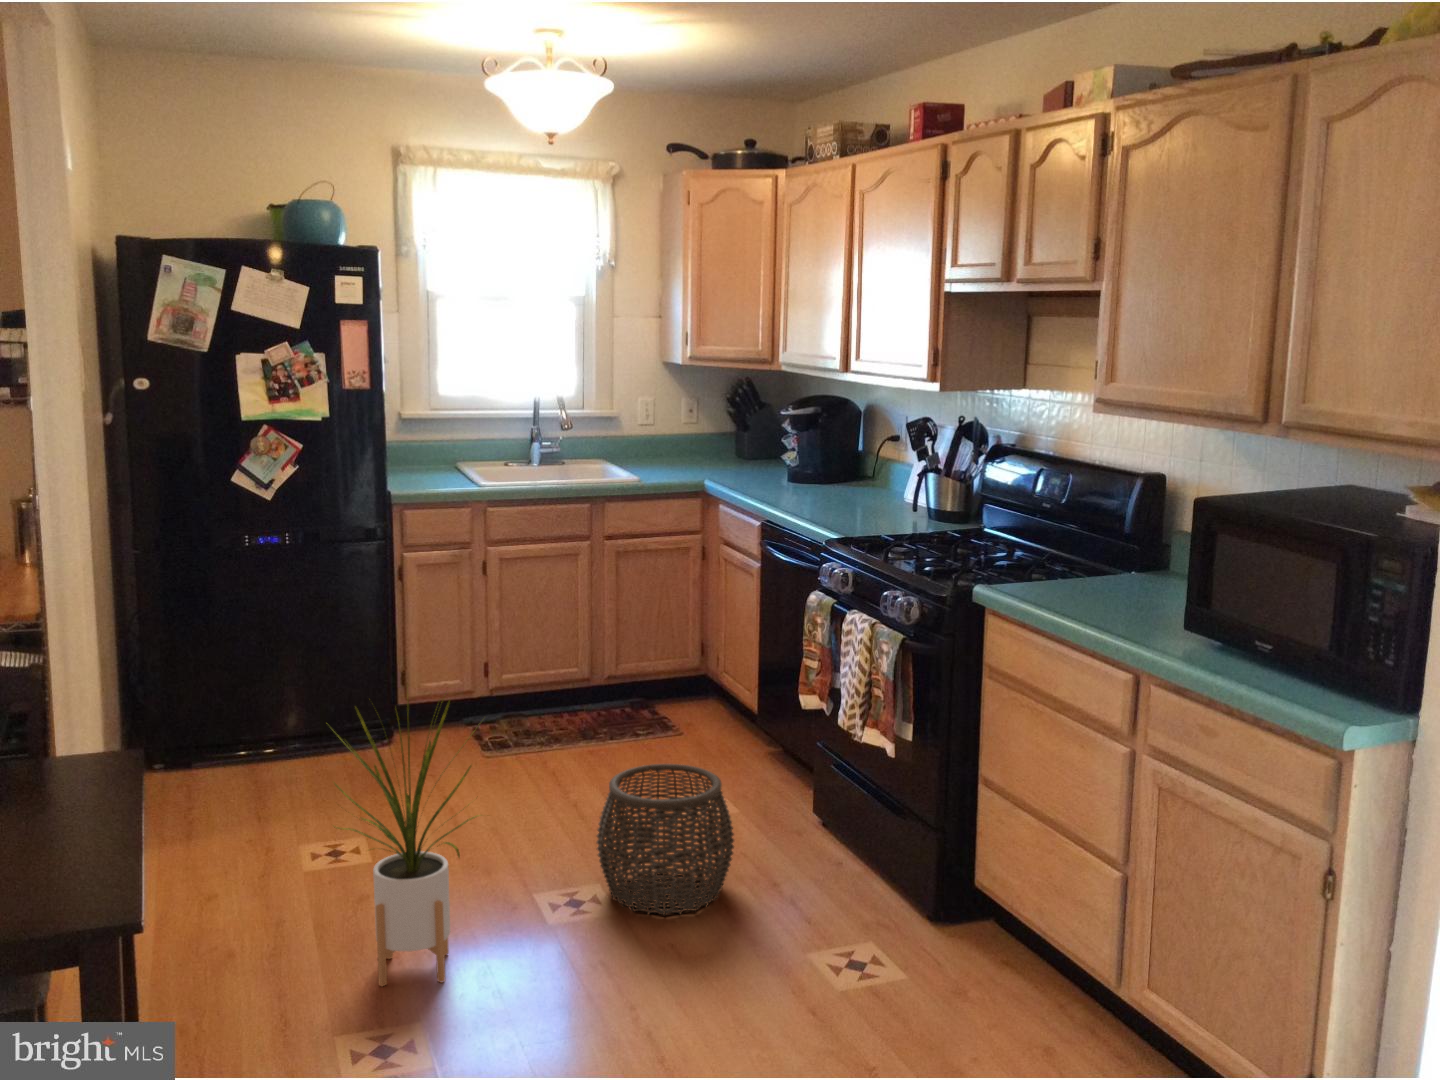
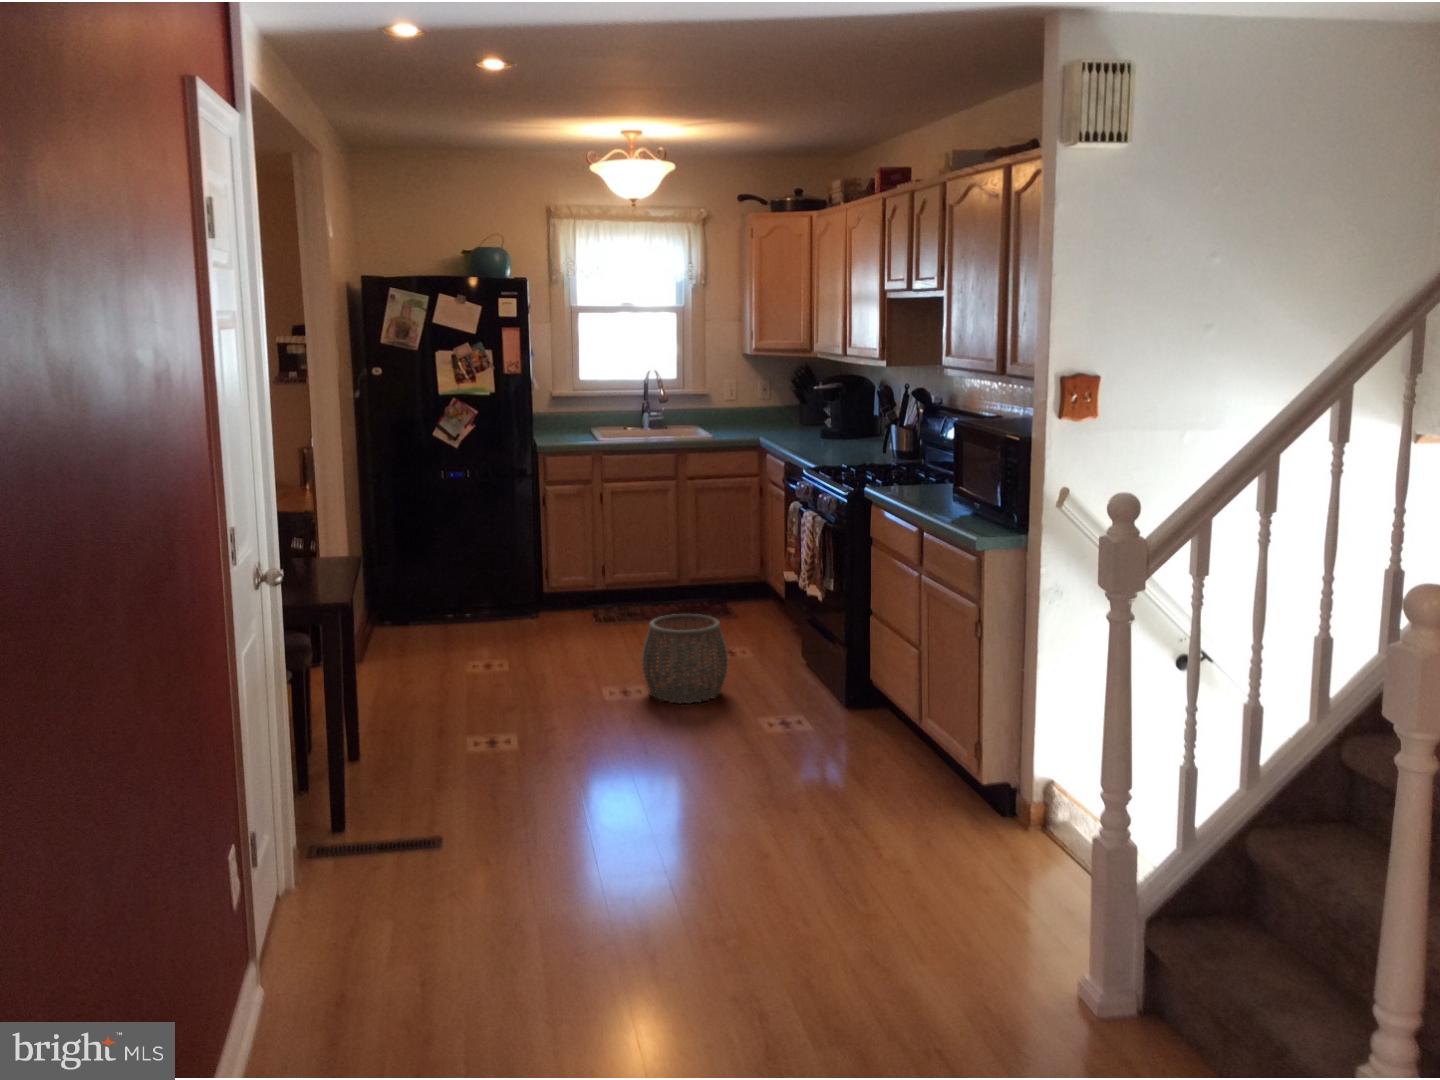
house plant: present [334,700,477,986] -> none [471,549,568,727]

